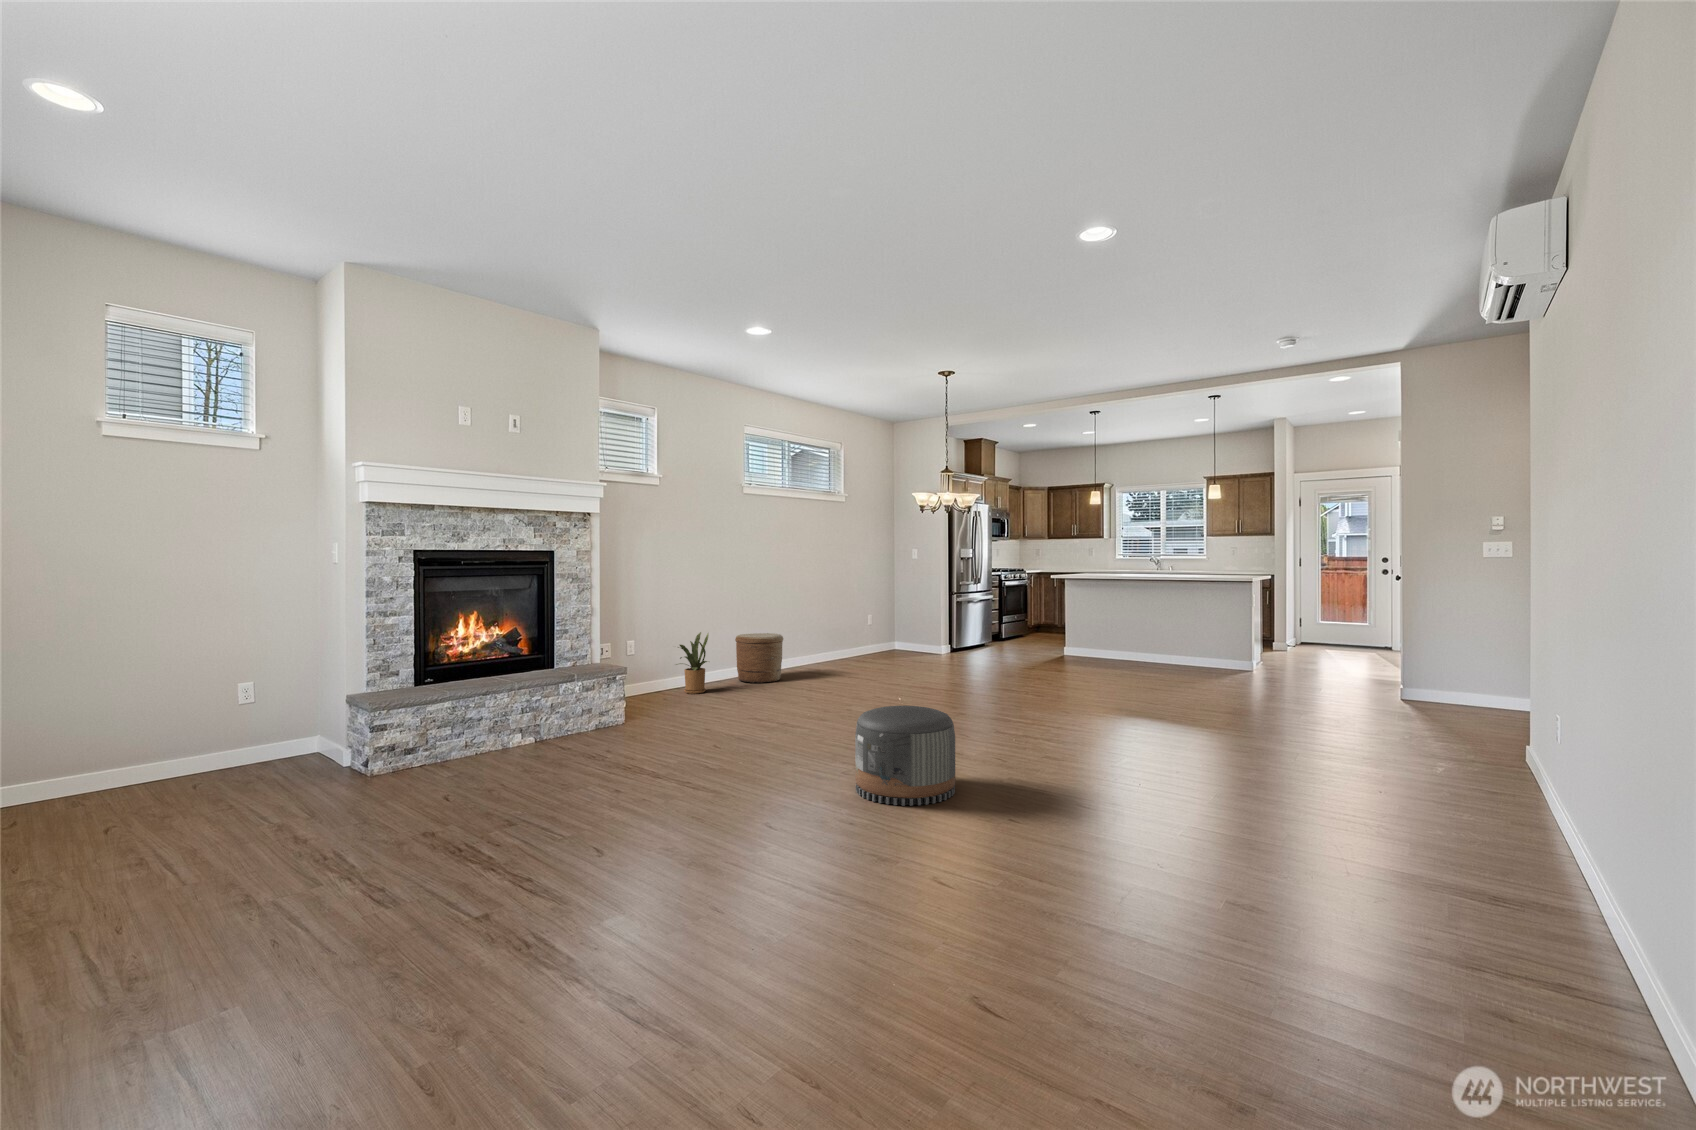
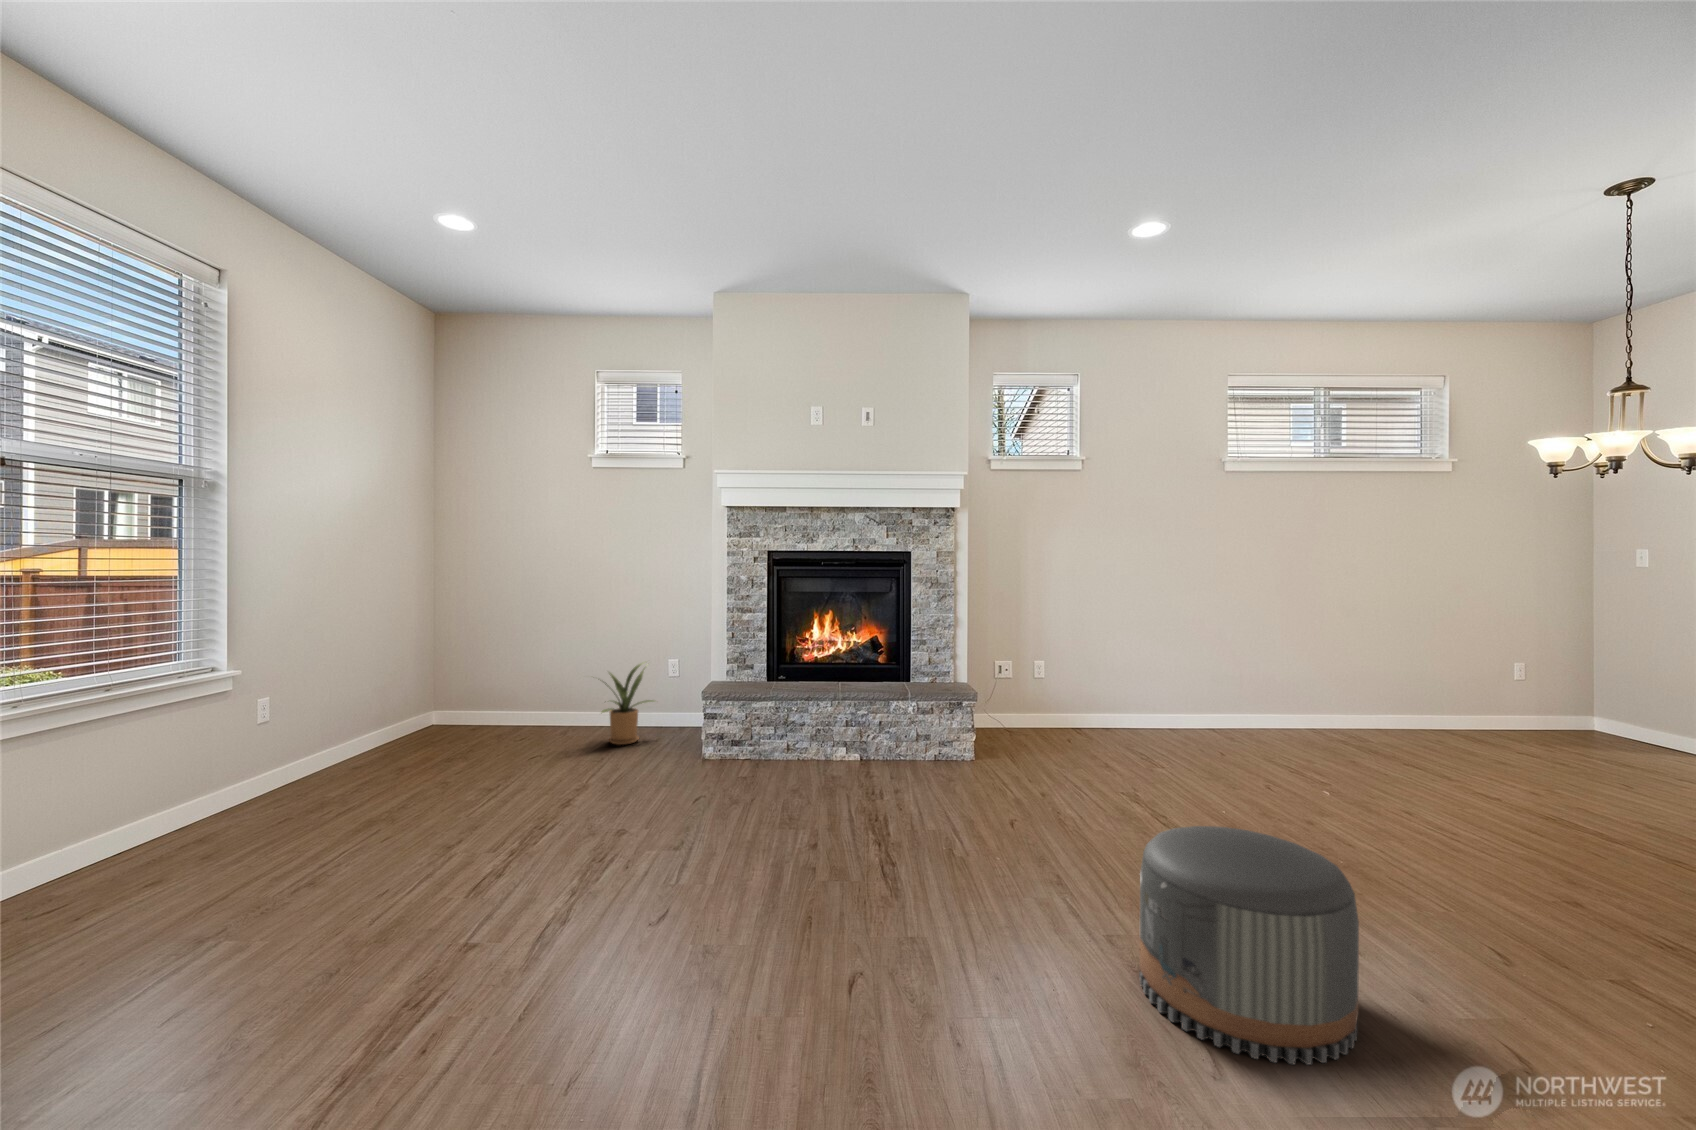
house plant: present [676,632,709,694] -> present [602,663,654,745]
woven basket: present [735,633,783,683] -> none [1167,661,1237,729]

